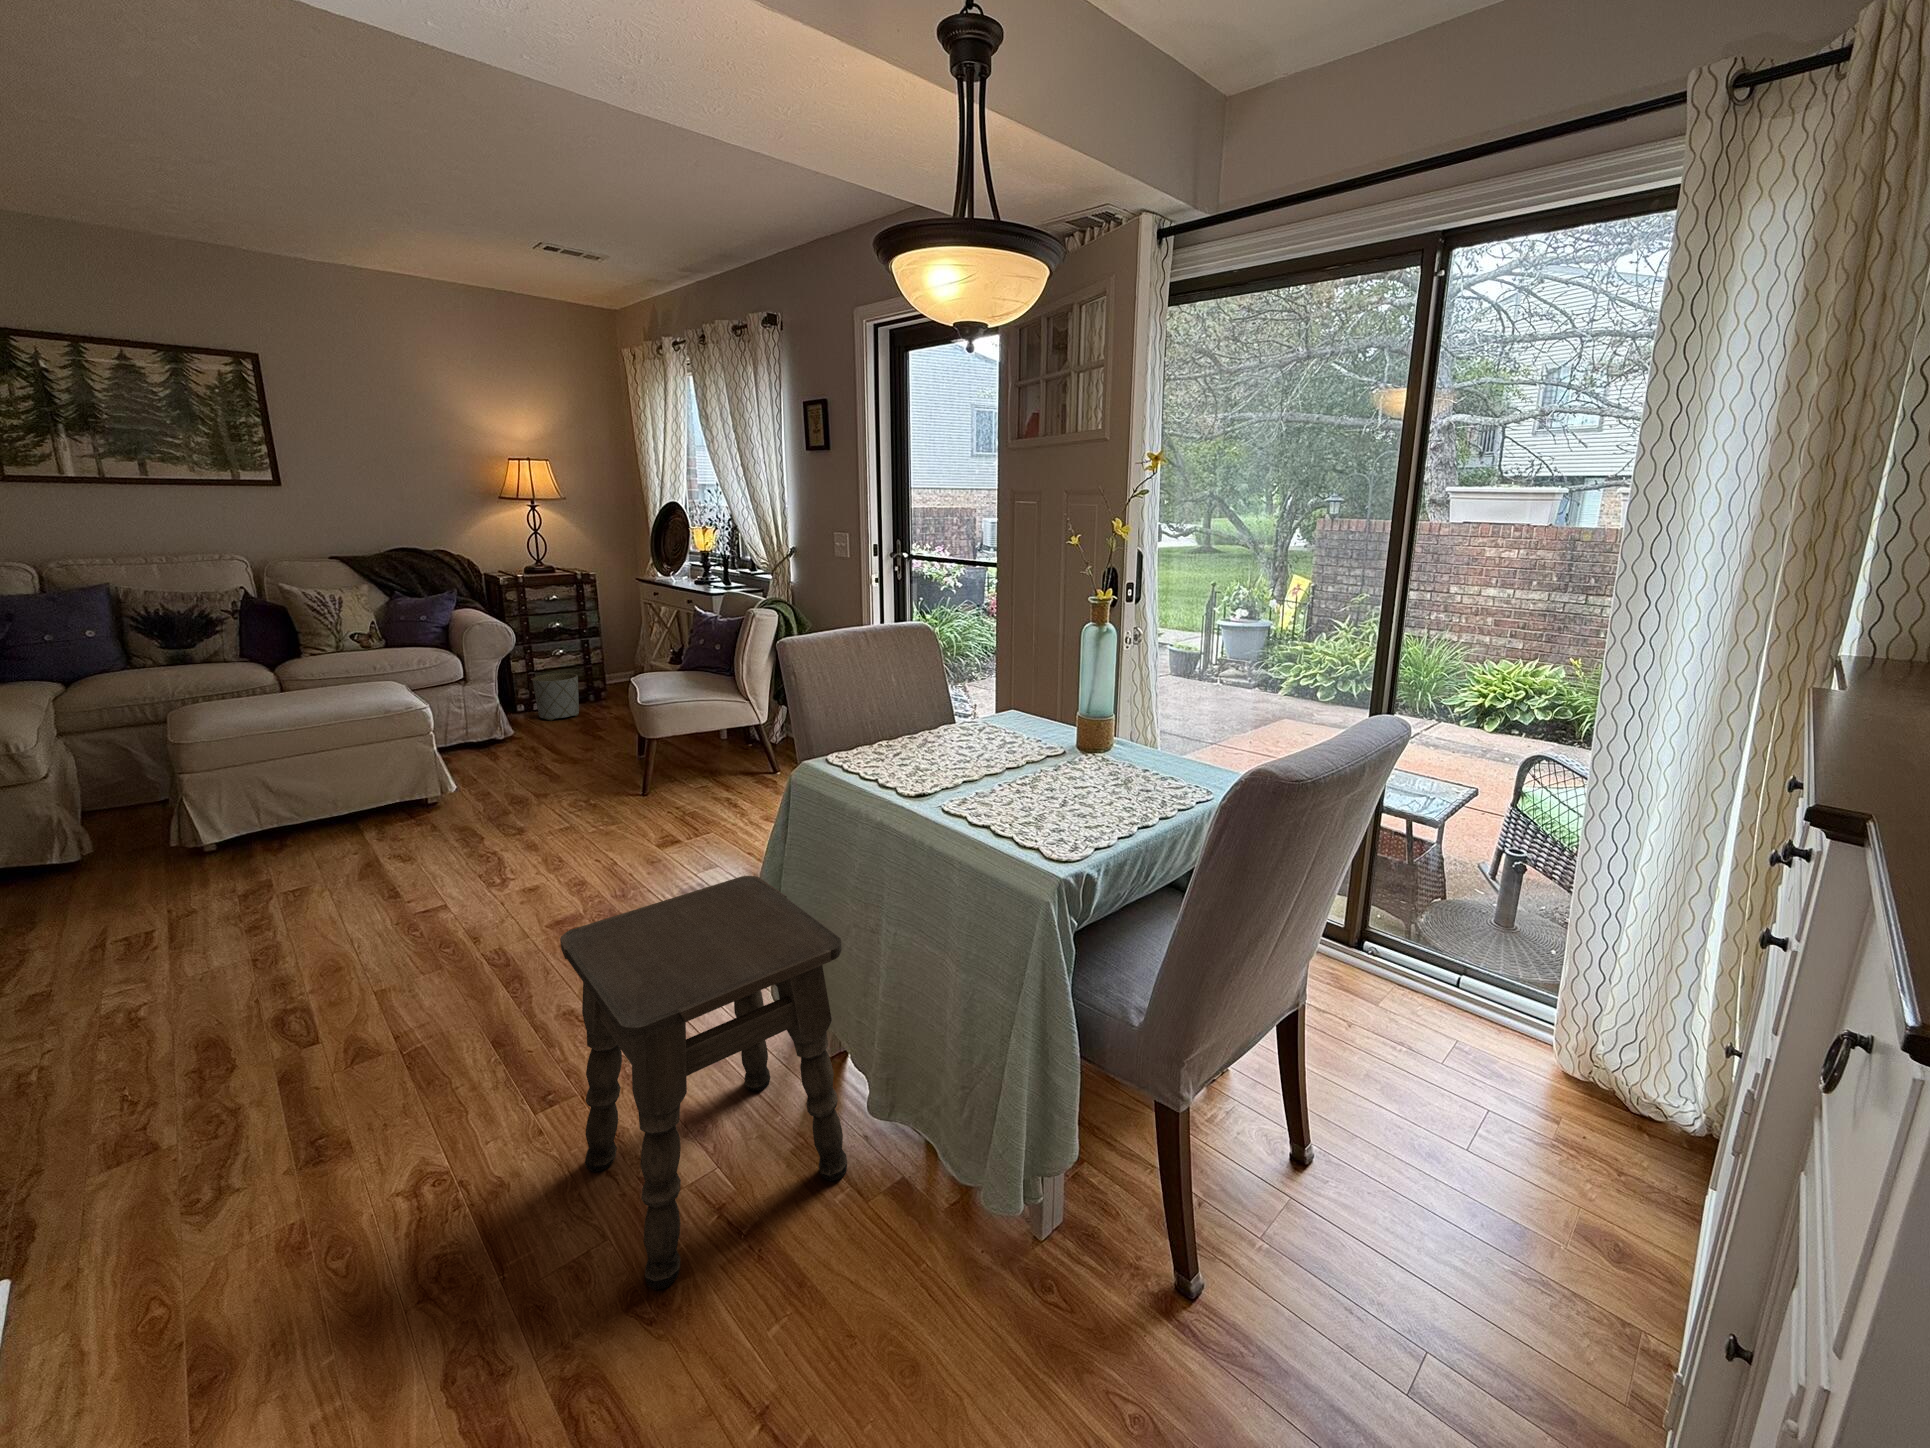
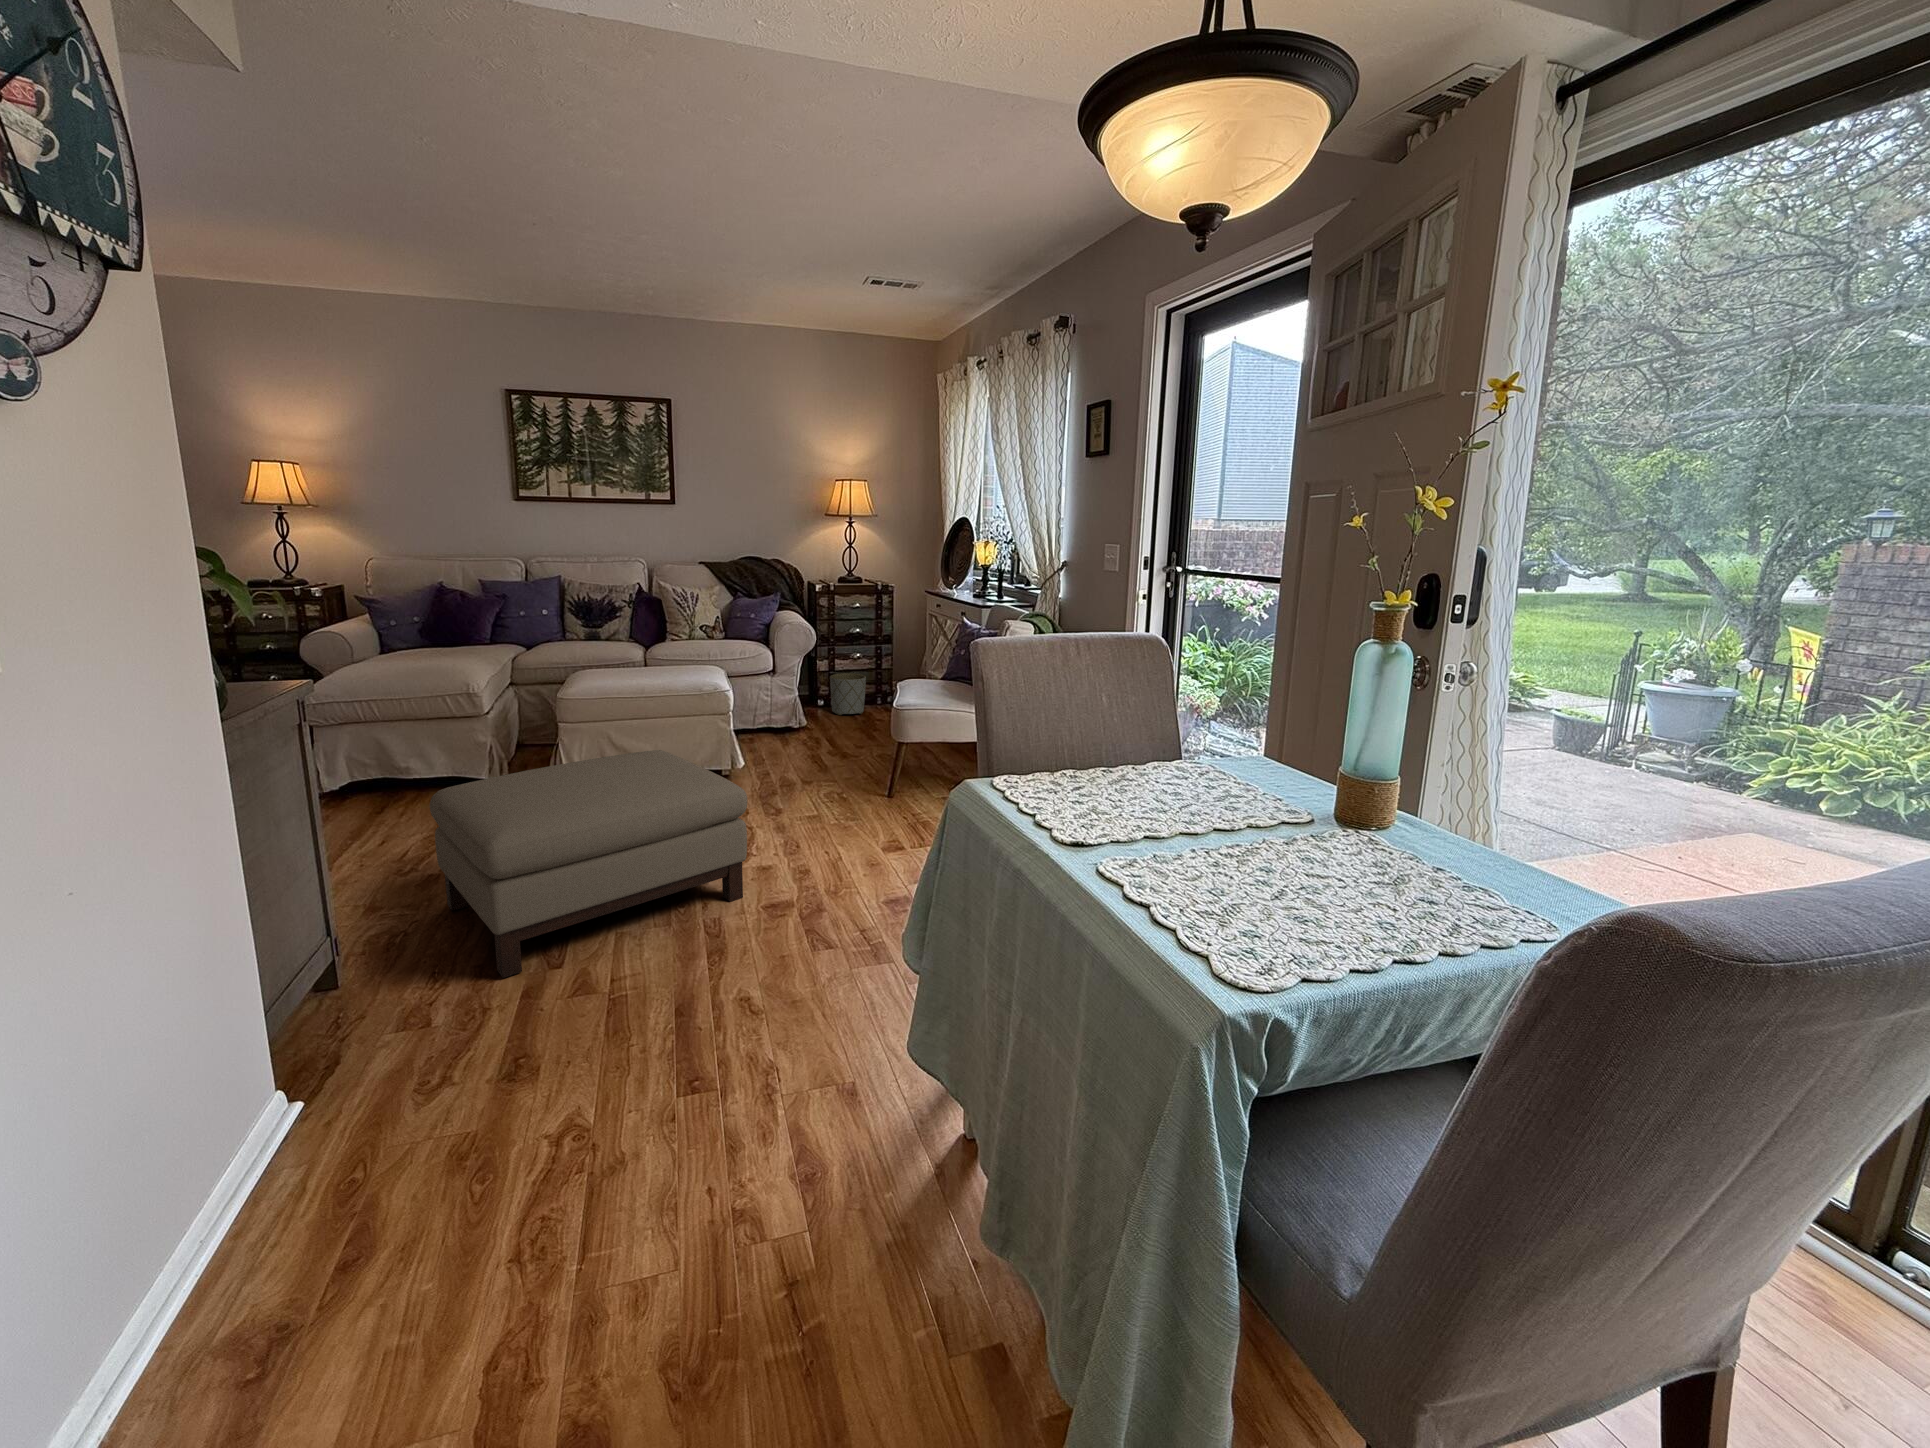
ottoman: none [44,788,520,1077] -> present [430,750,747,978]
side table: present [560,876,847,1290] -> none [674,899,951,1362]

